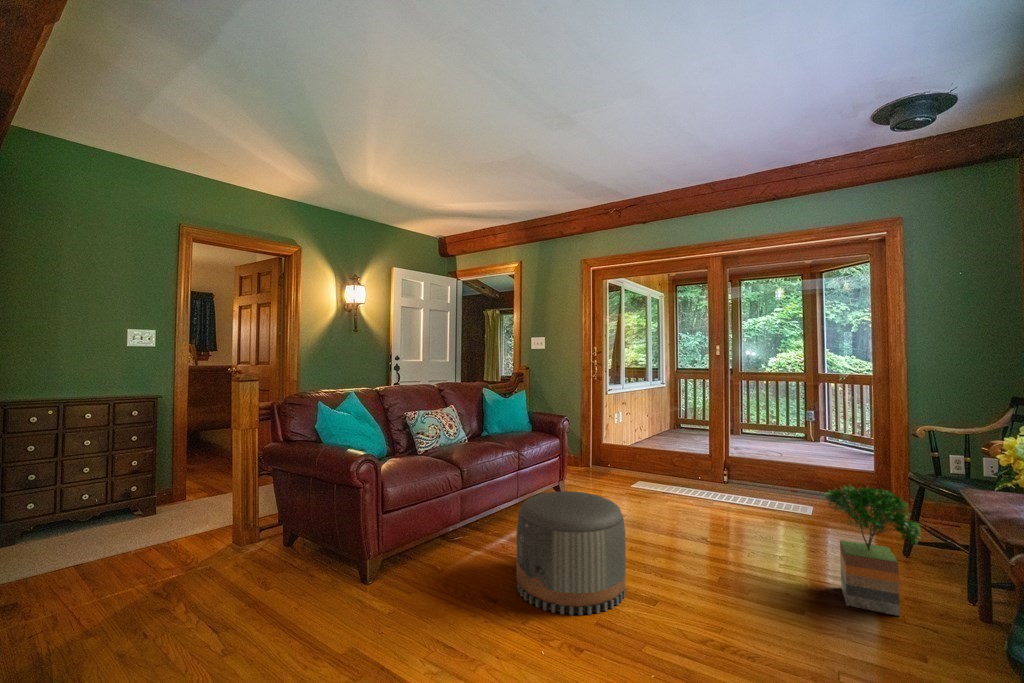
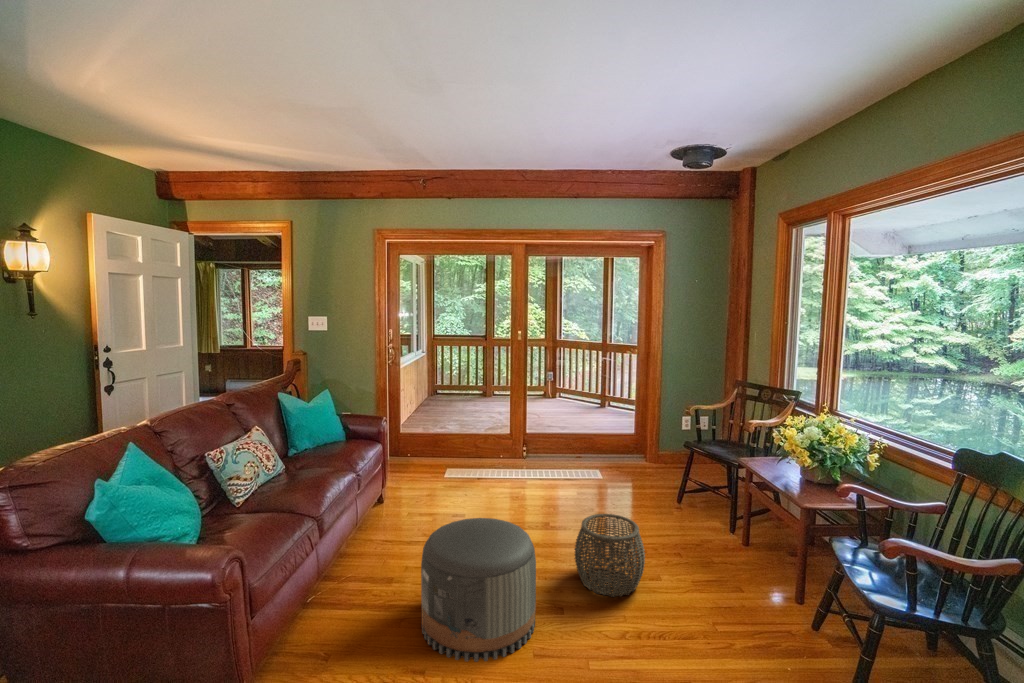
potted tree: present [824,486,921,616] -> none [658,464,728,561]
woven basket: none [689,519,776,613] -> present [575,514,645,597]

